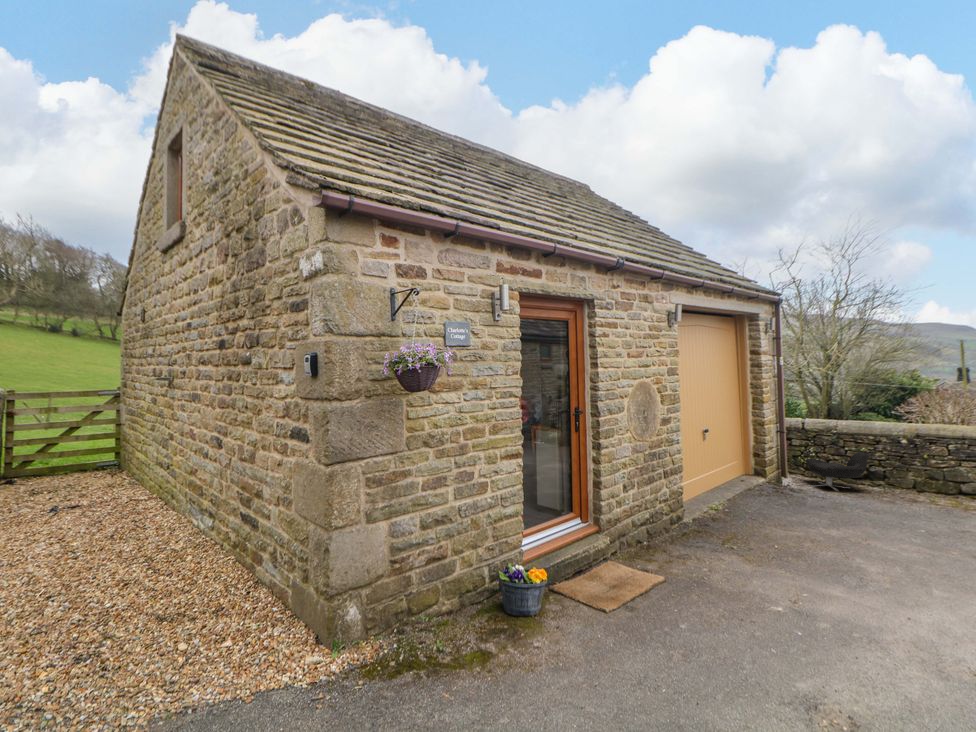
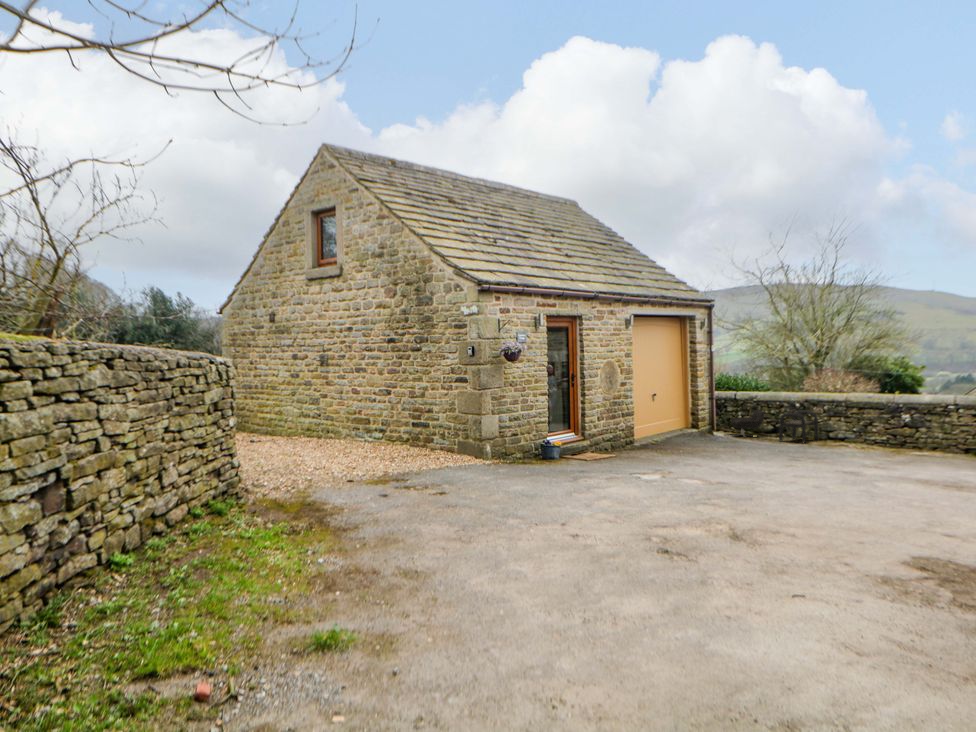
bench: none [908,456,971,517] -> present [779,410,818,443]

